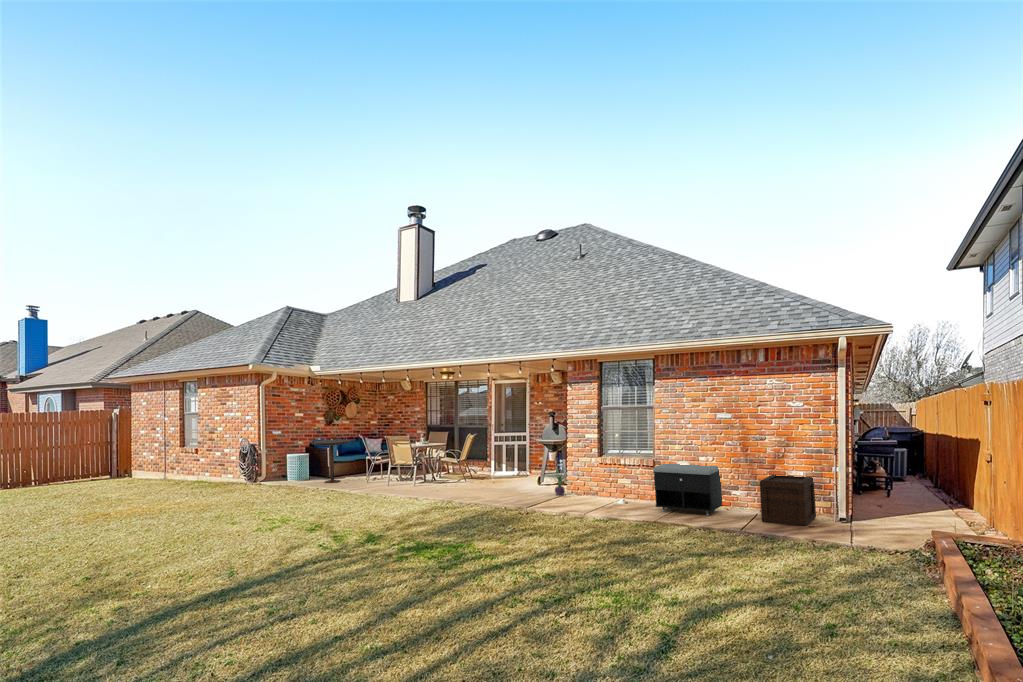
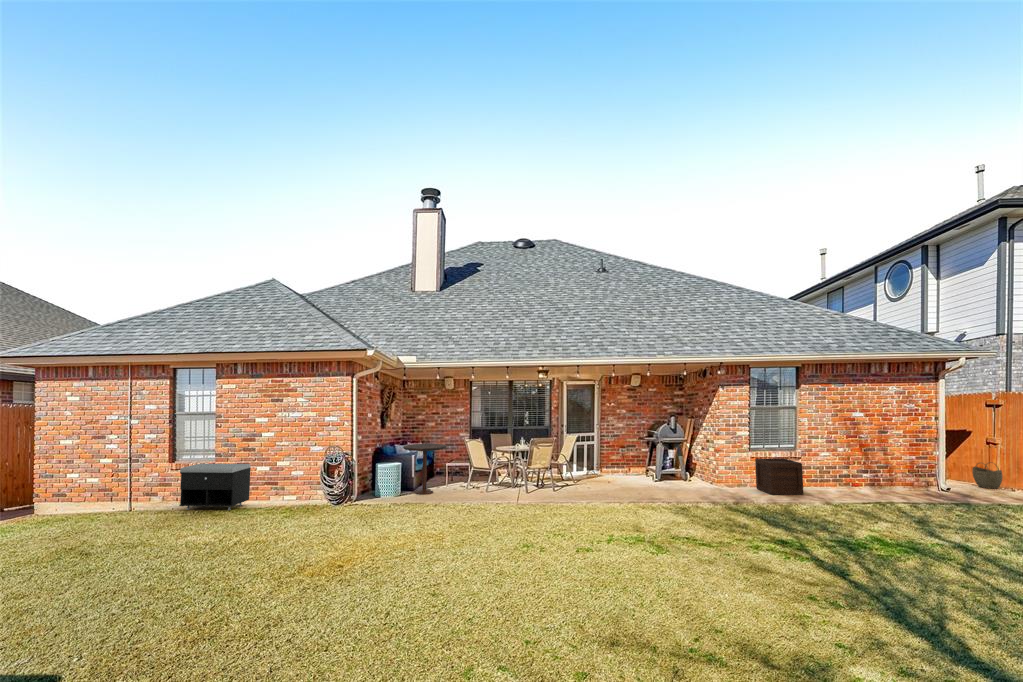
storage bench: present [653,463,722,515] -> present [179,464,251,510]
decorative plant: present [555,467,565,495] -> none [682,461,709,488]
wooden crate: present [760,475,816,526] -> present [755,458,804,495]
woven basket: none [913,488,945,528] -> present [972,464,1003,489]

